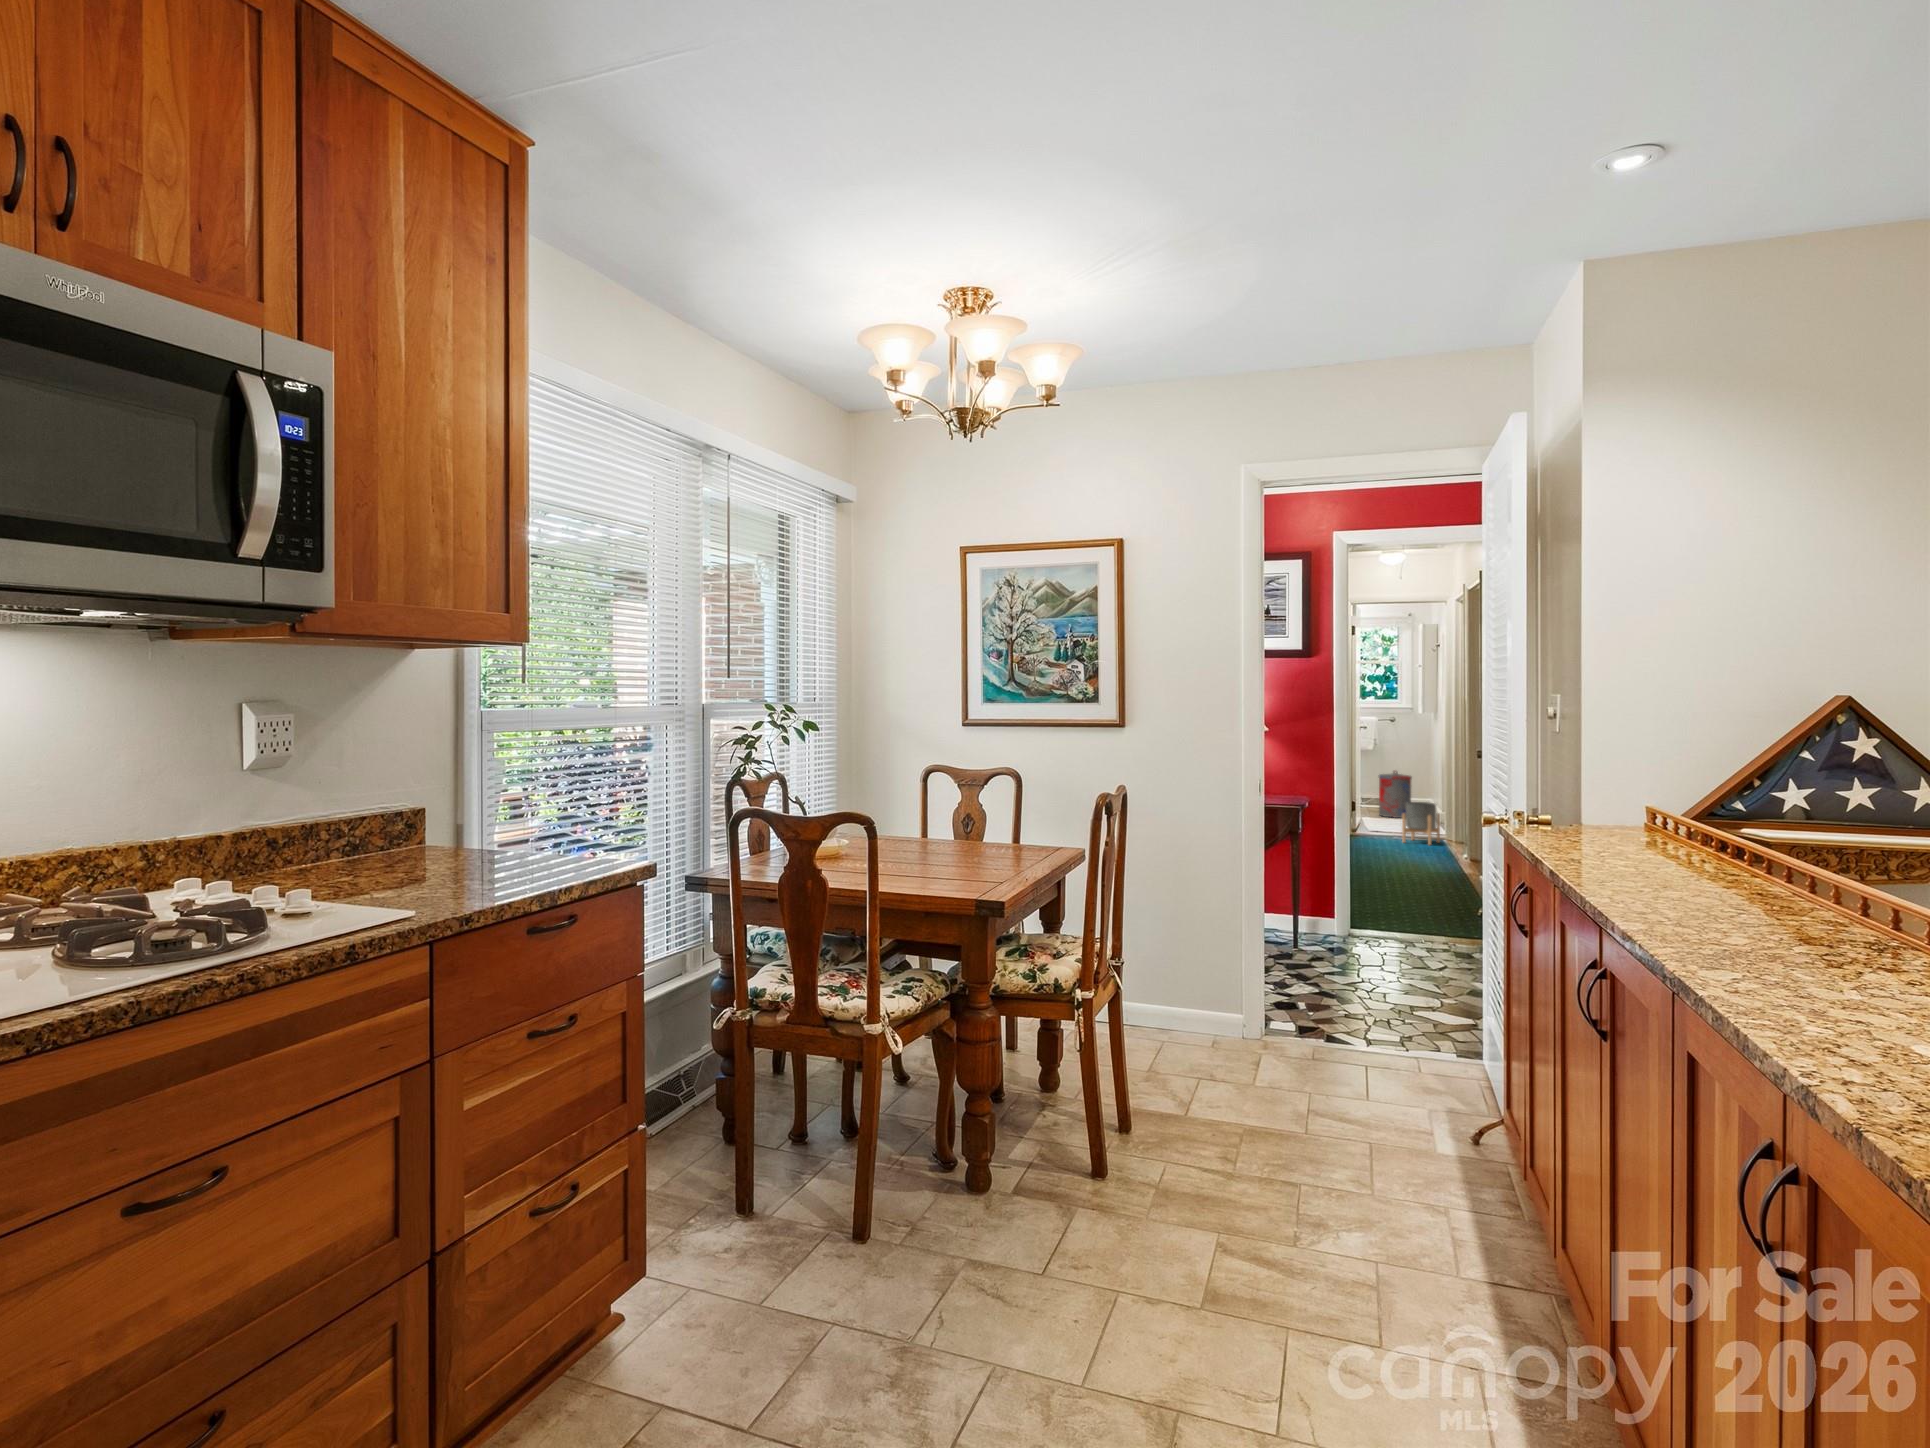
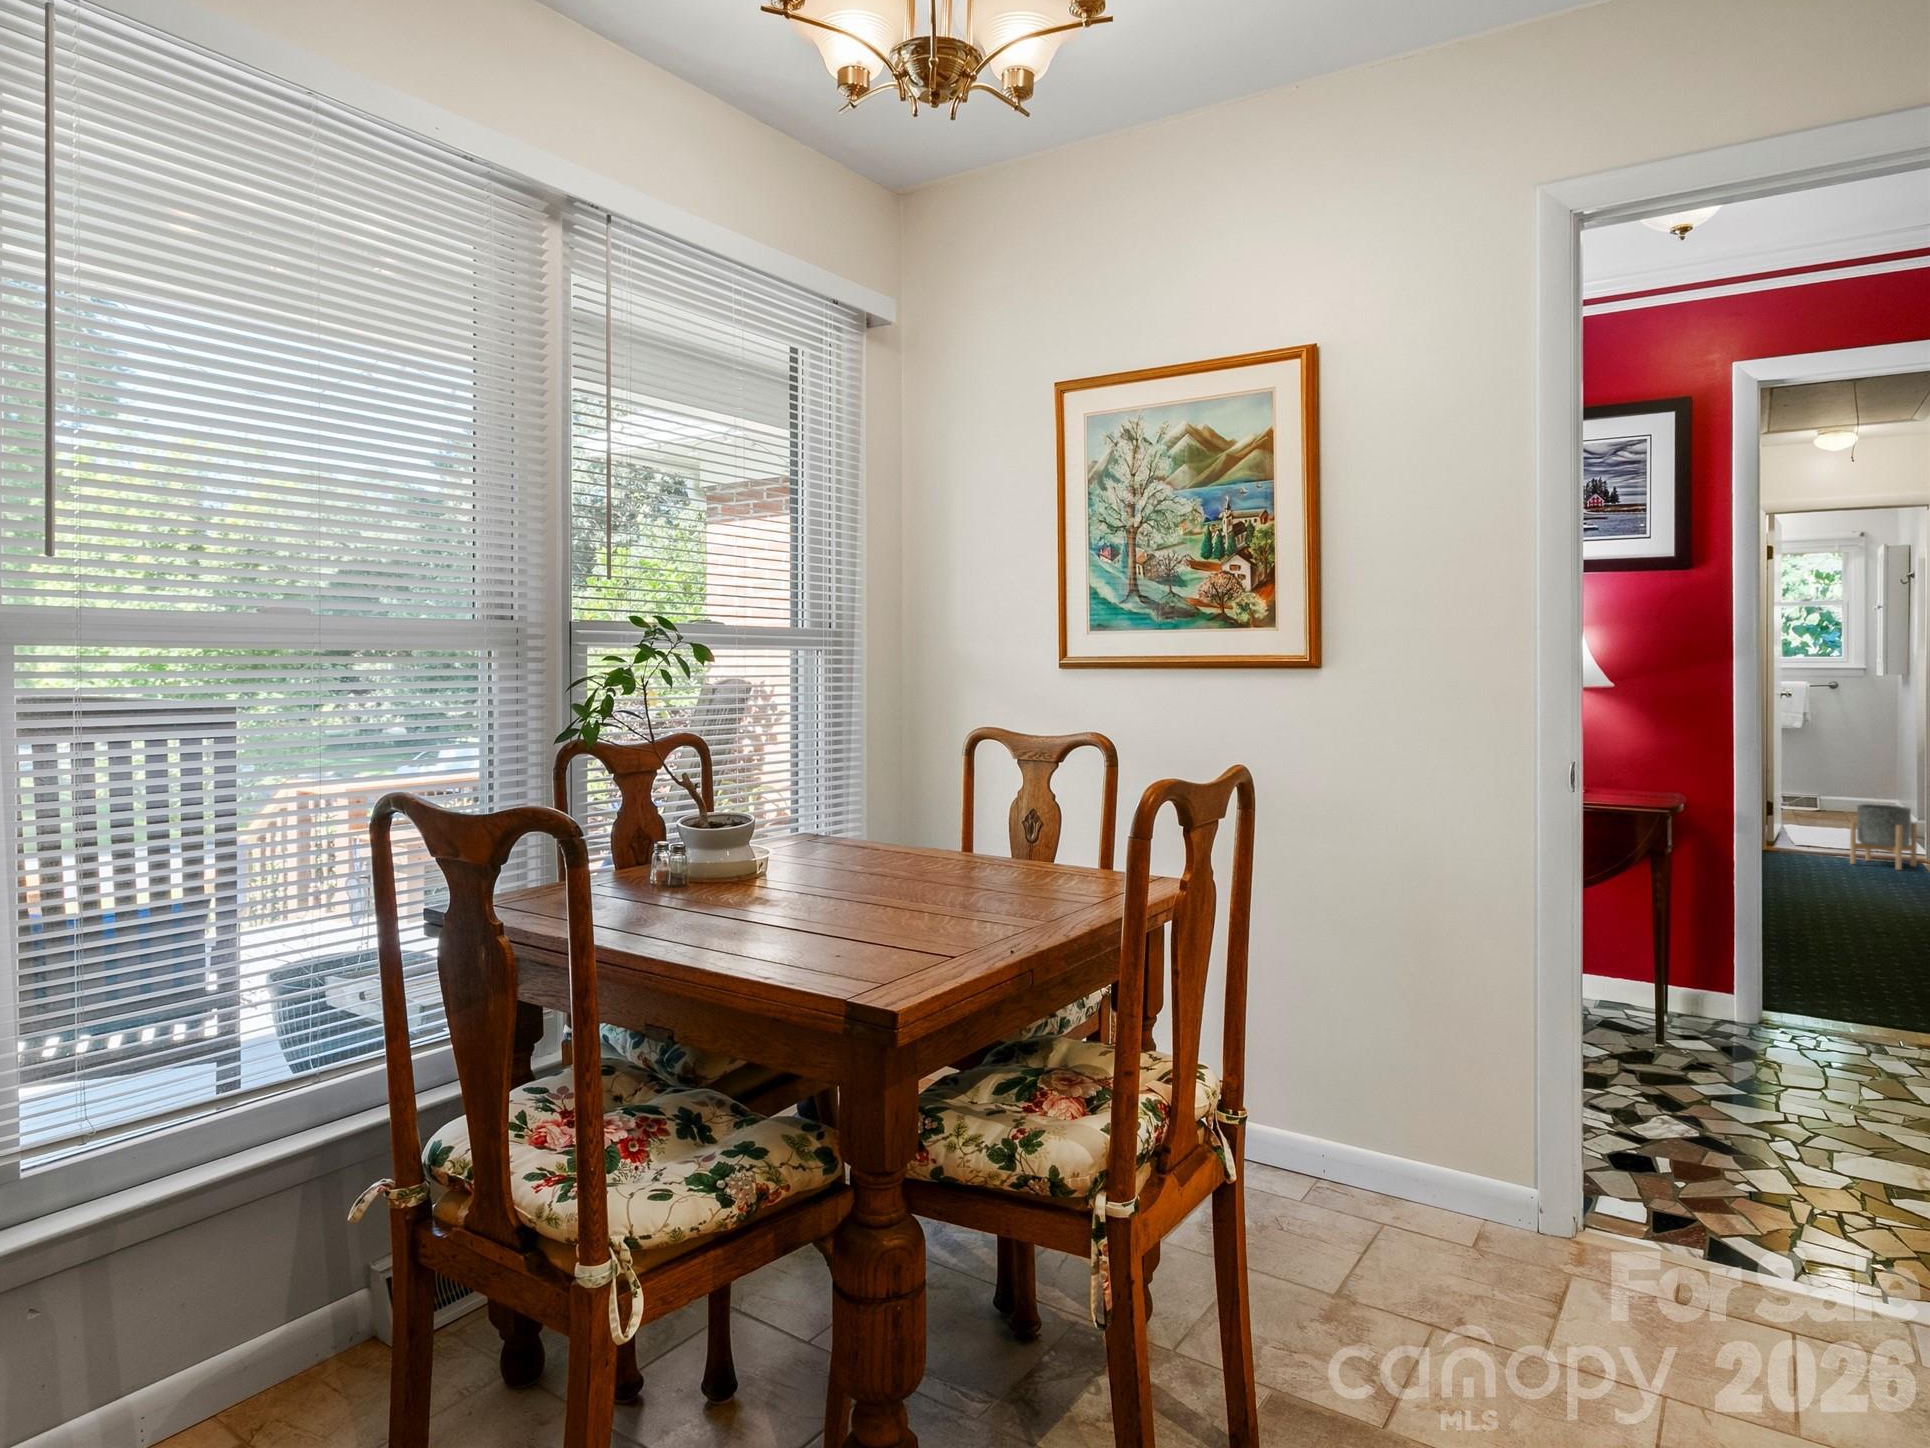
trash can: present [1379,771,1412,818] -> none [1807,758,1864,826]

